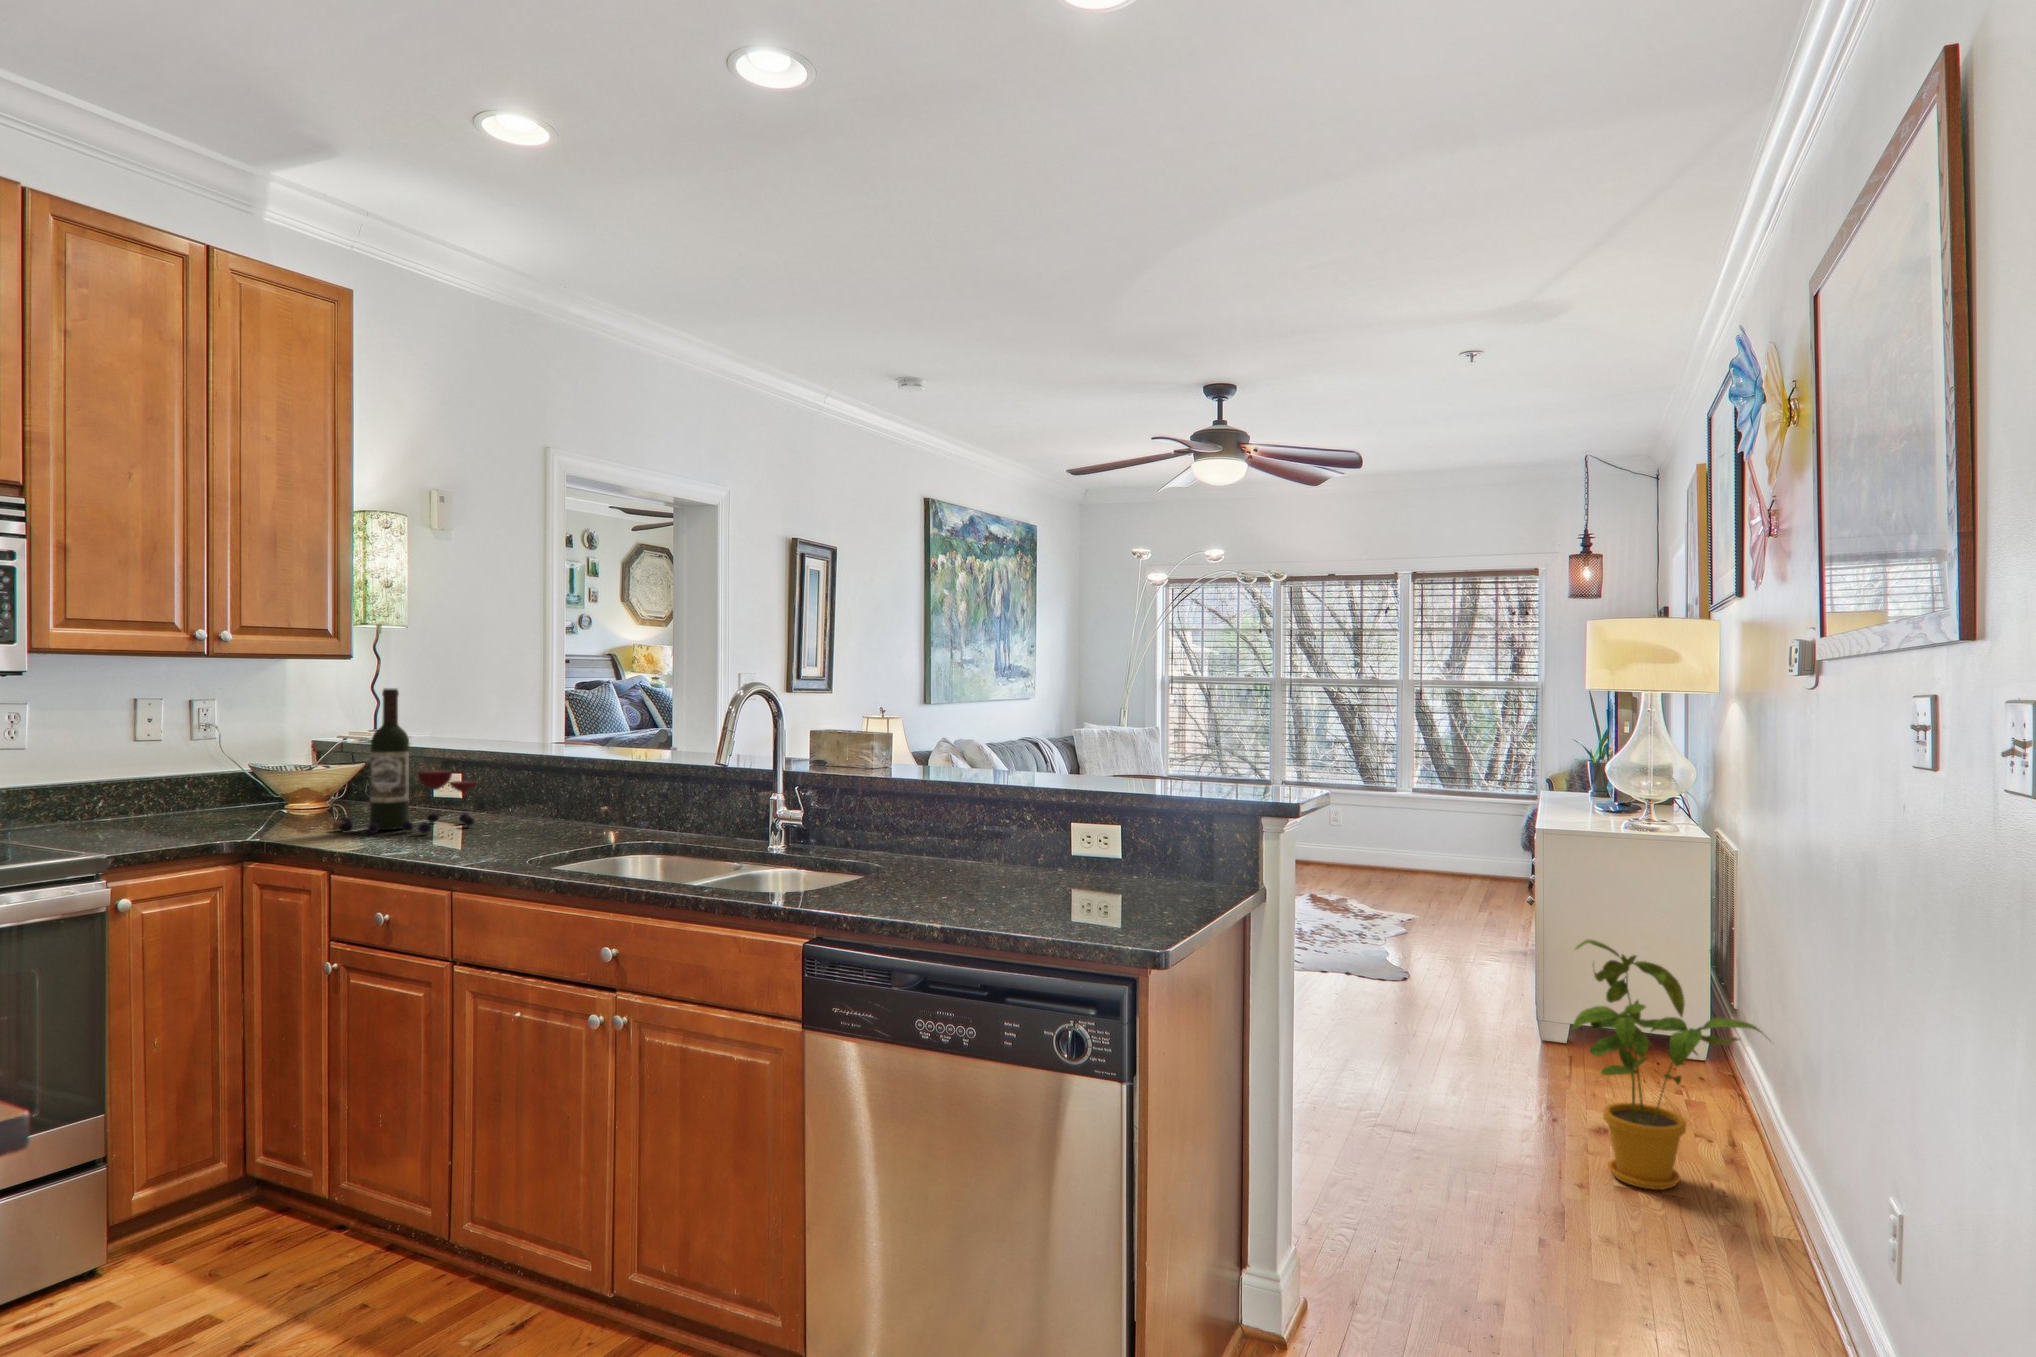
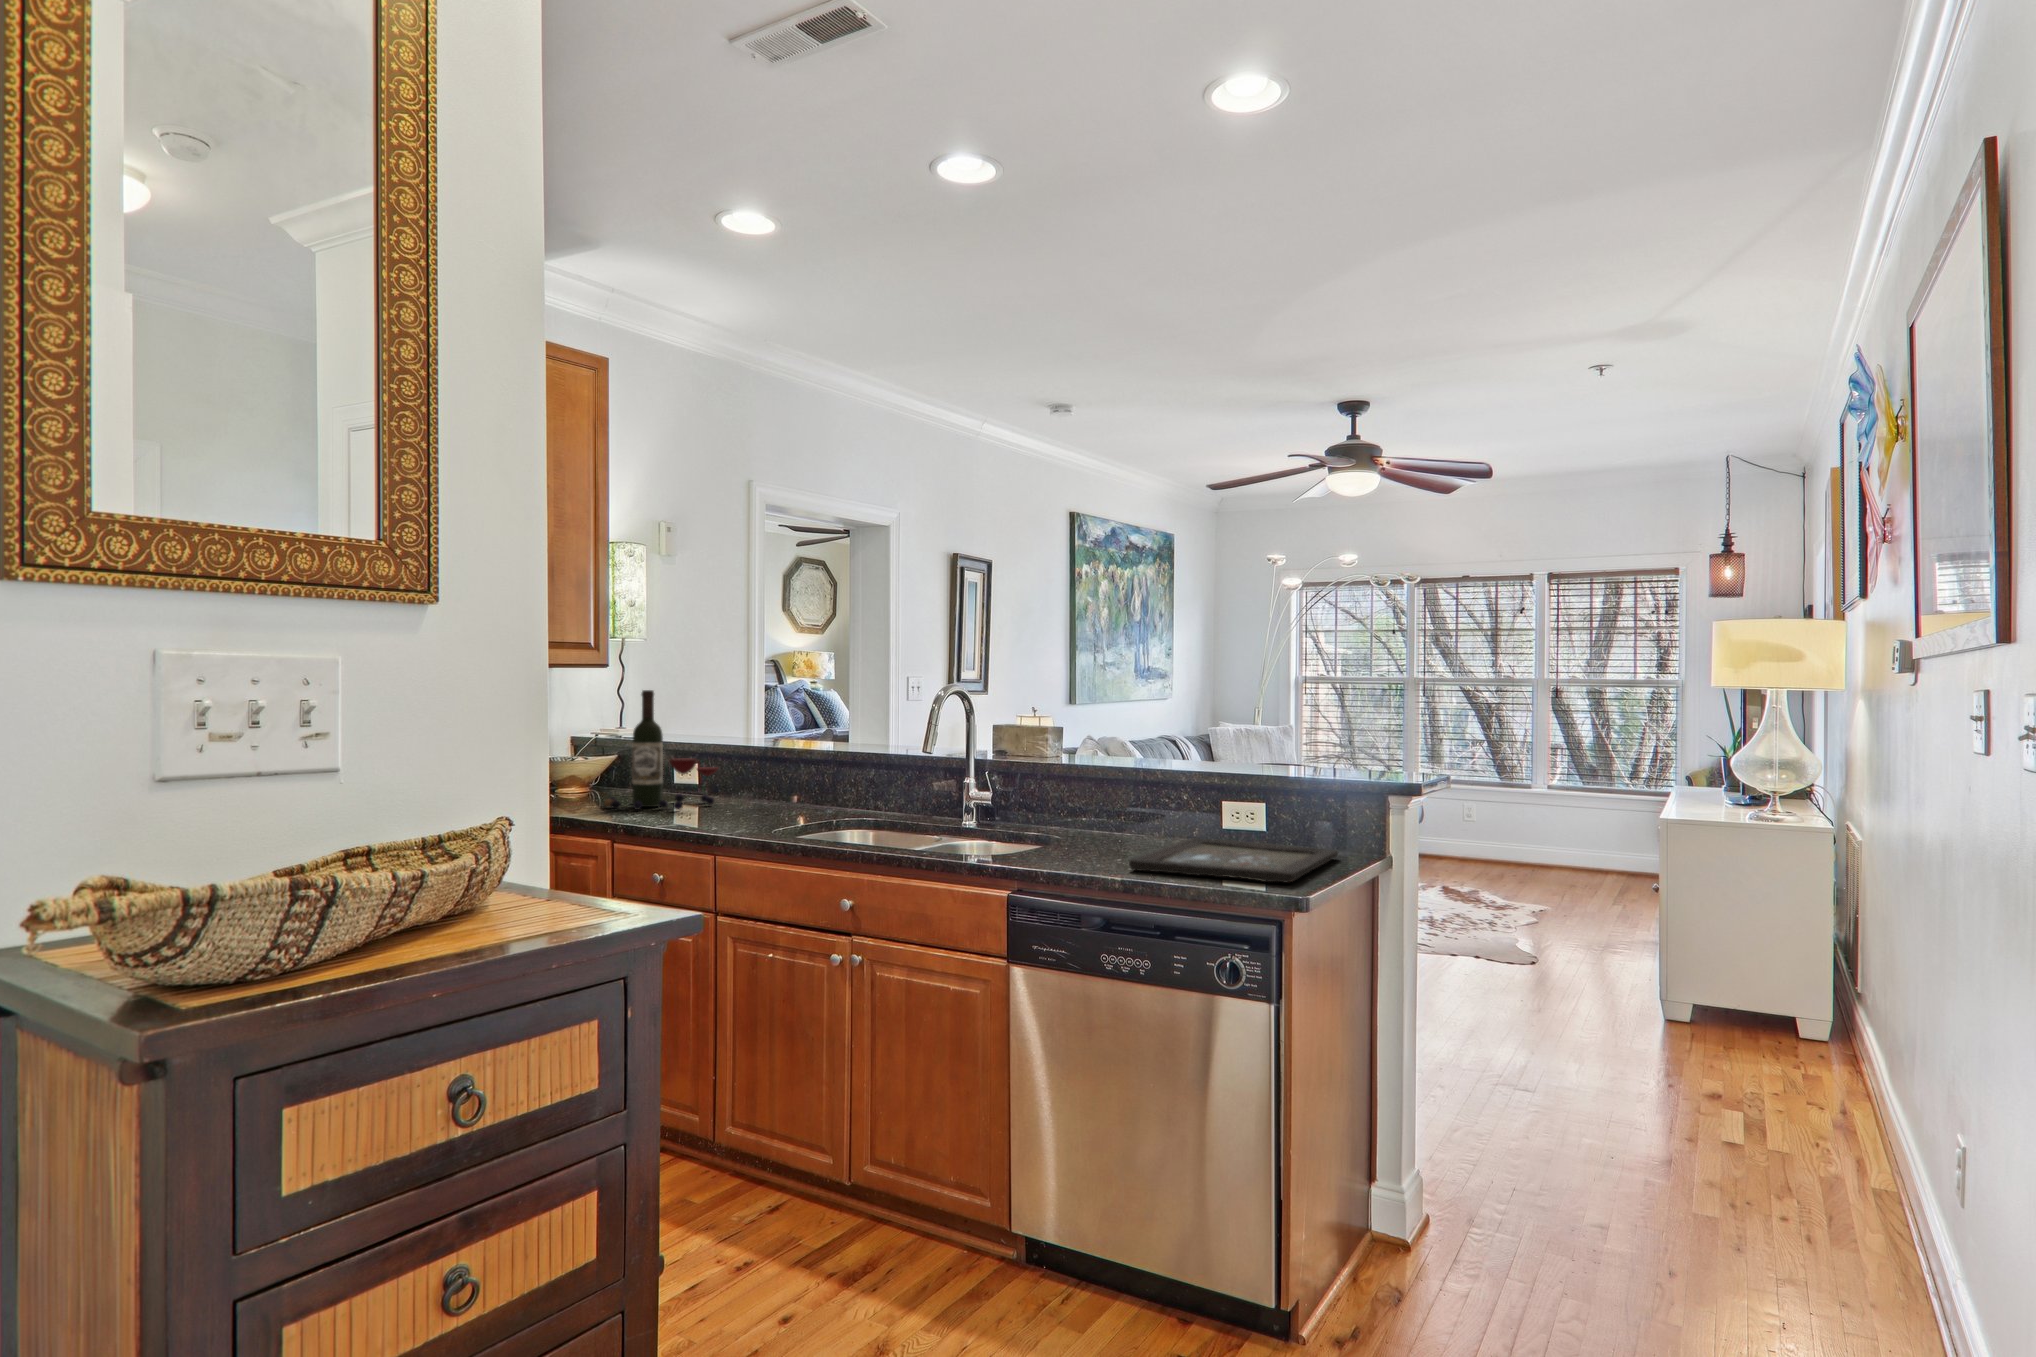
tray: none [954,866,1203,926] -> present [1129,838,1338,882]
house plant: present [1572,939,1762,1190] -> none [1683,917,1880,1145]

